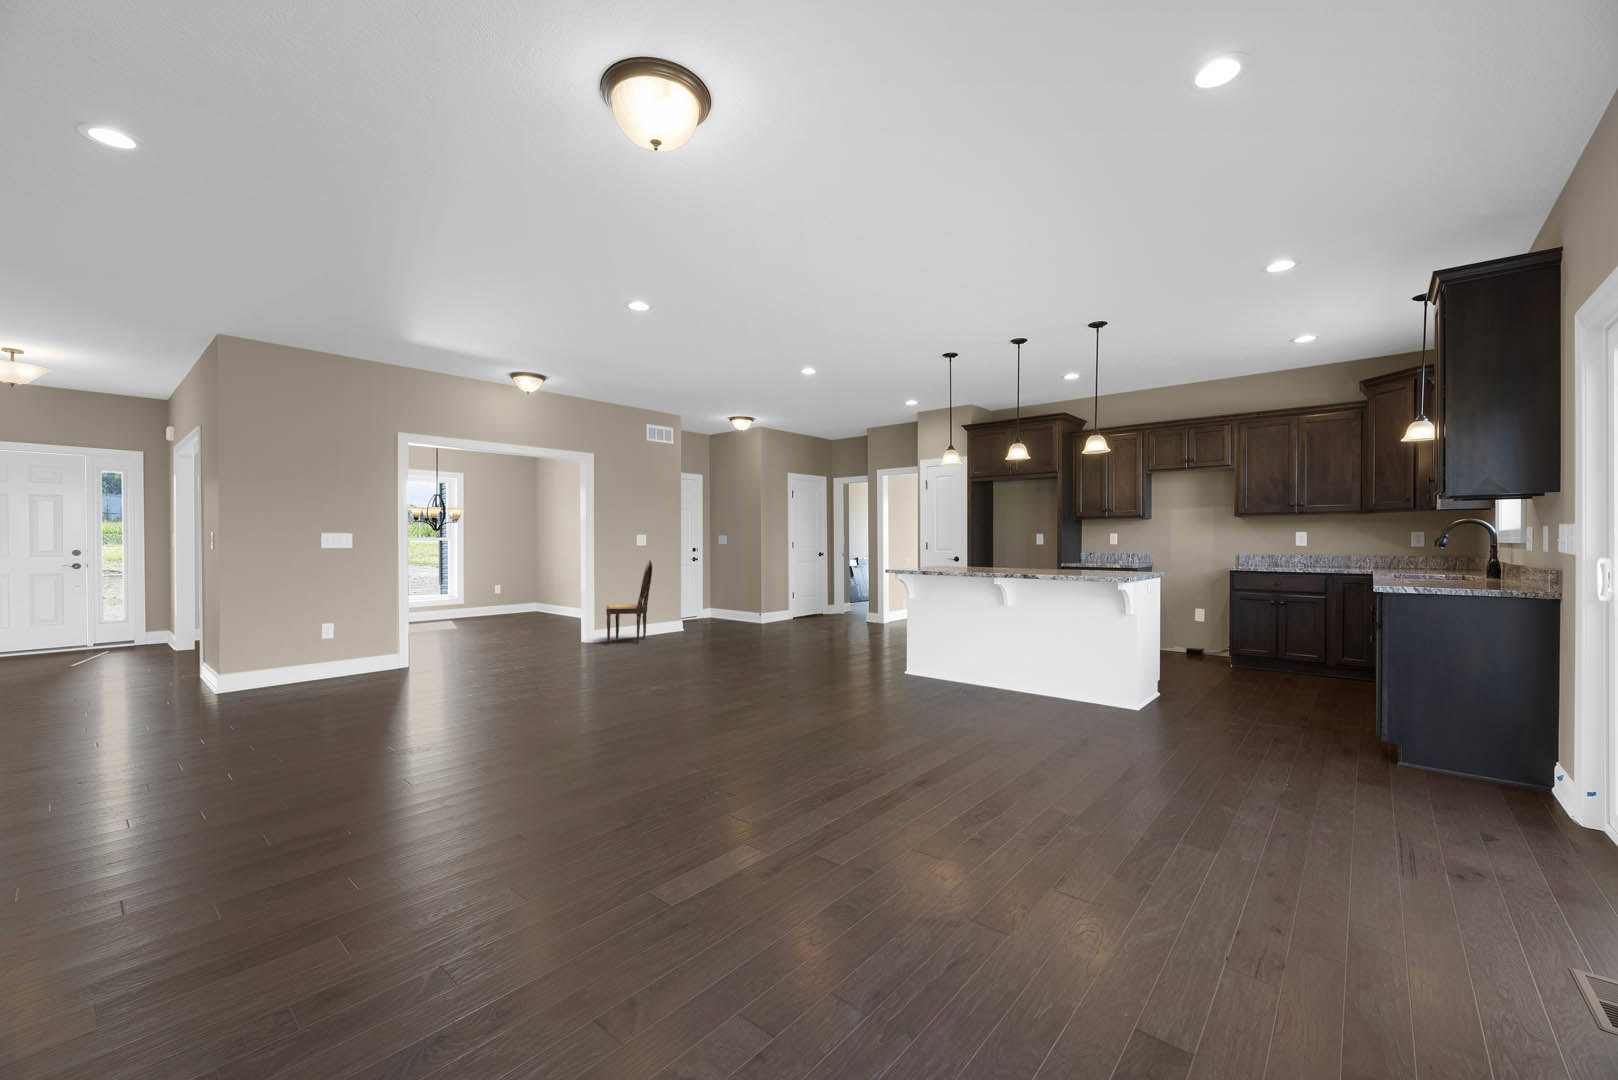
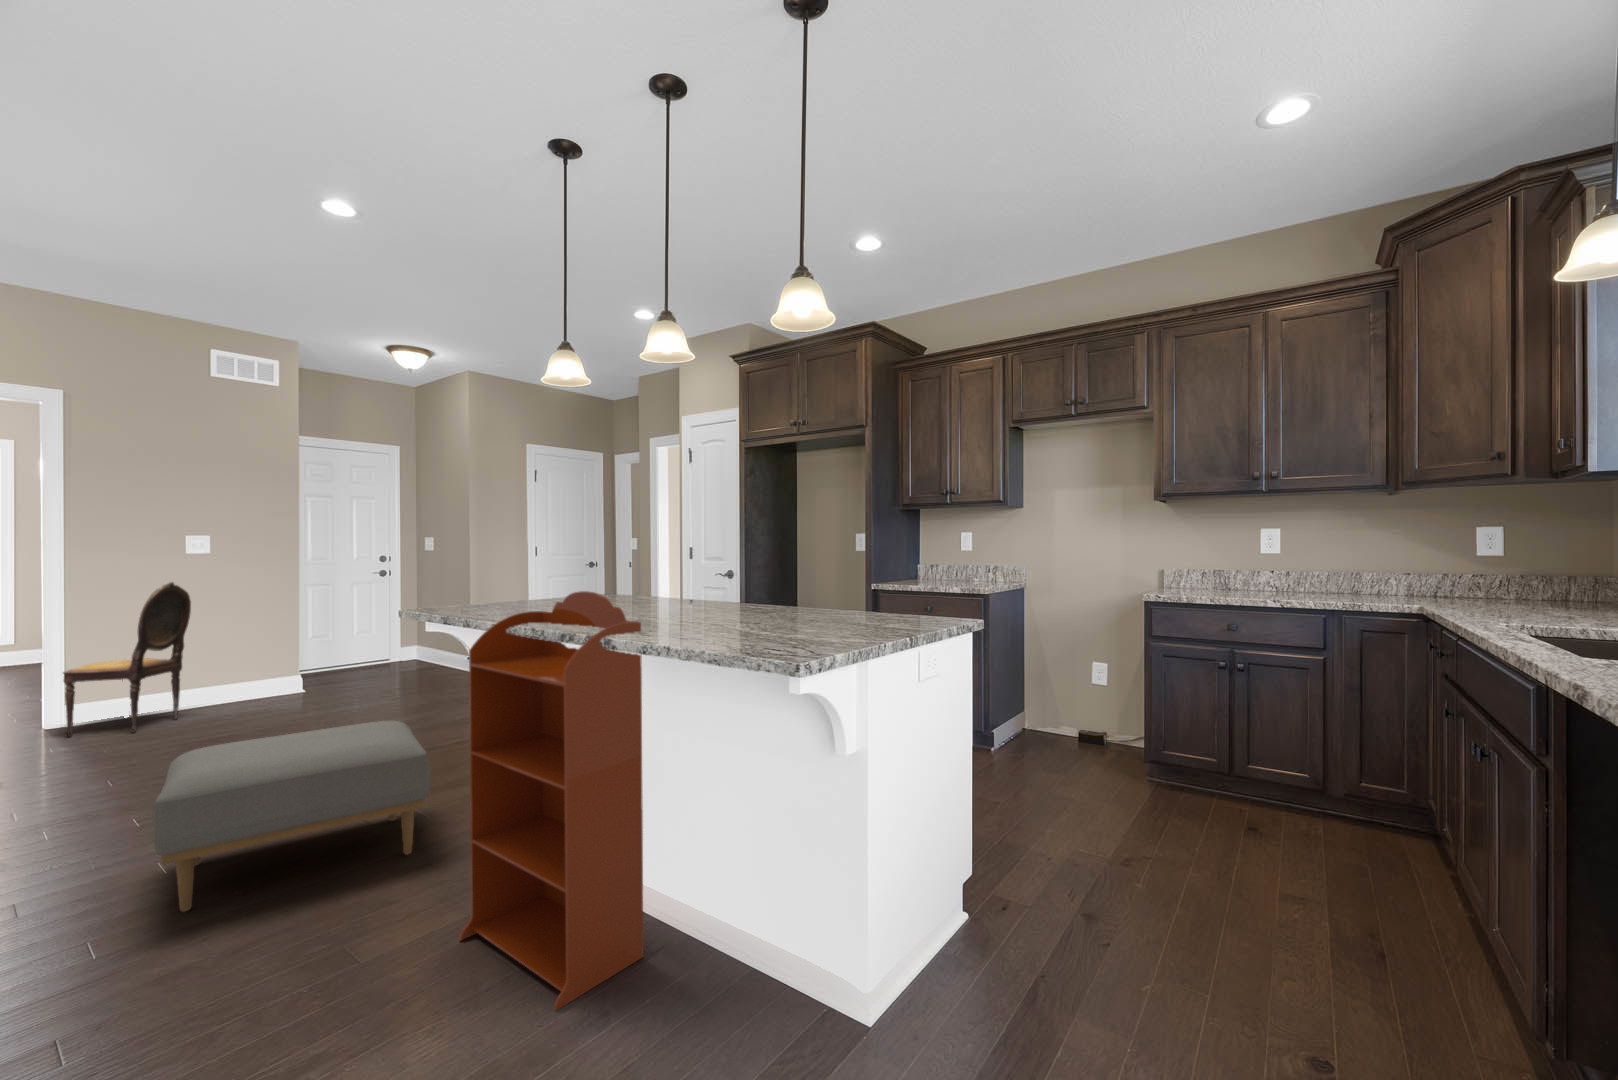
bookcase: none [951,557,1032,705] -> present [459,591,644,1010]
ottoman: none [785,622,895,687] -> present [153,721,430,911]

